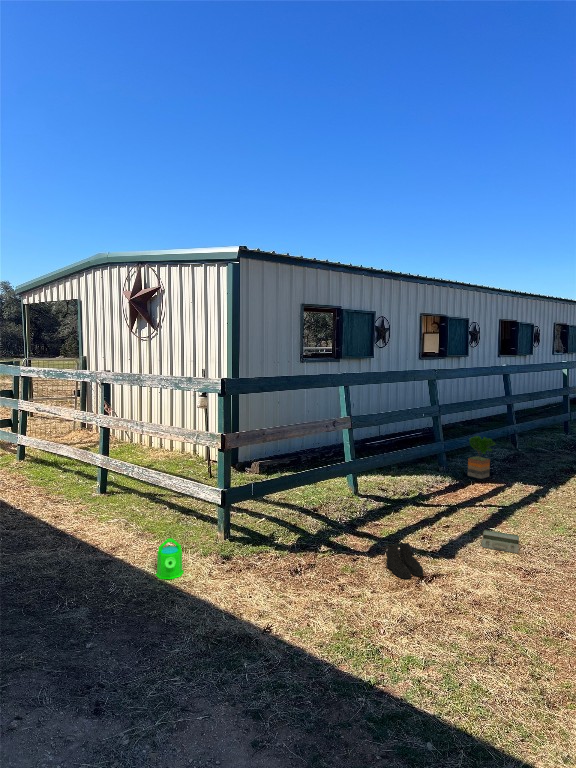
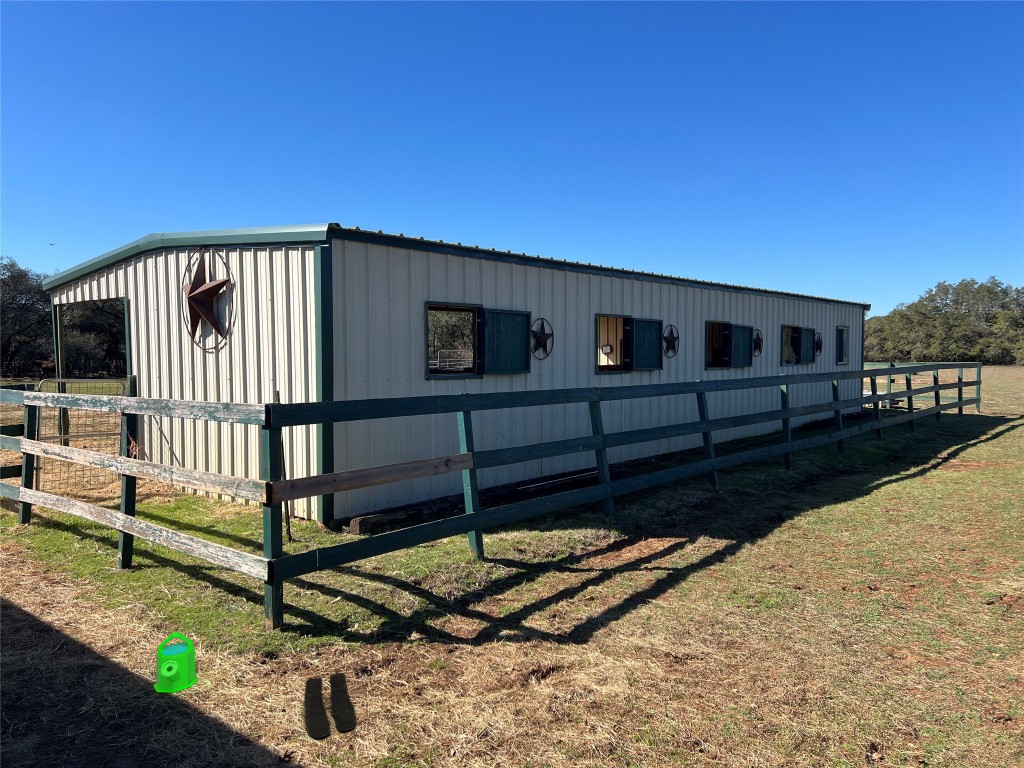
potted tree: present [468,436,495,479] -> none [640,473,676,530]
toolbox: present [482,530,519,553] -> none [629,601,678,632]
boots: present [386,542,423,579] -> present [304,671,356,738]

